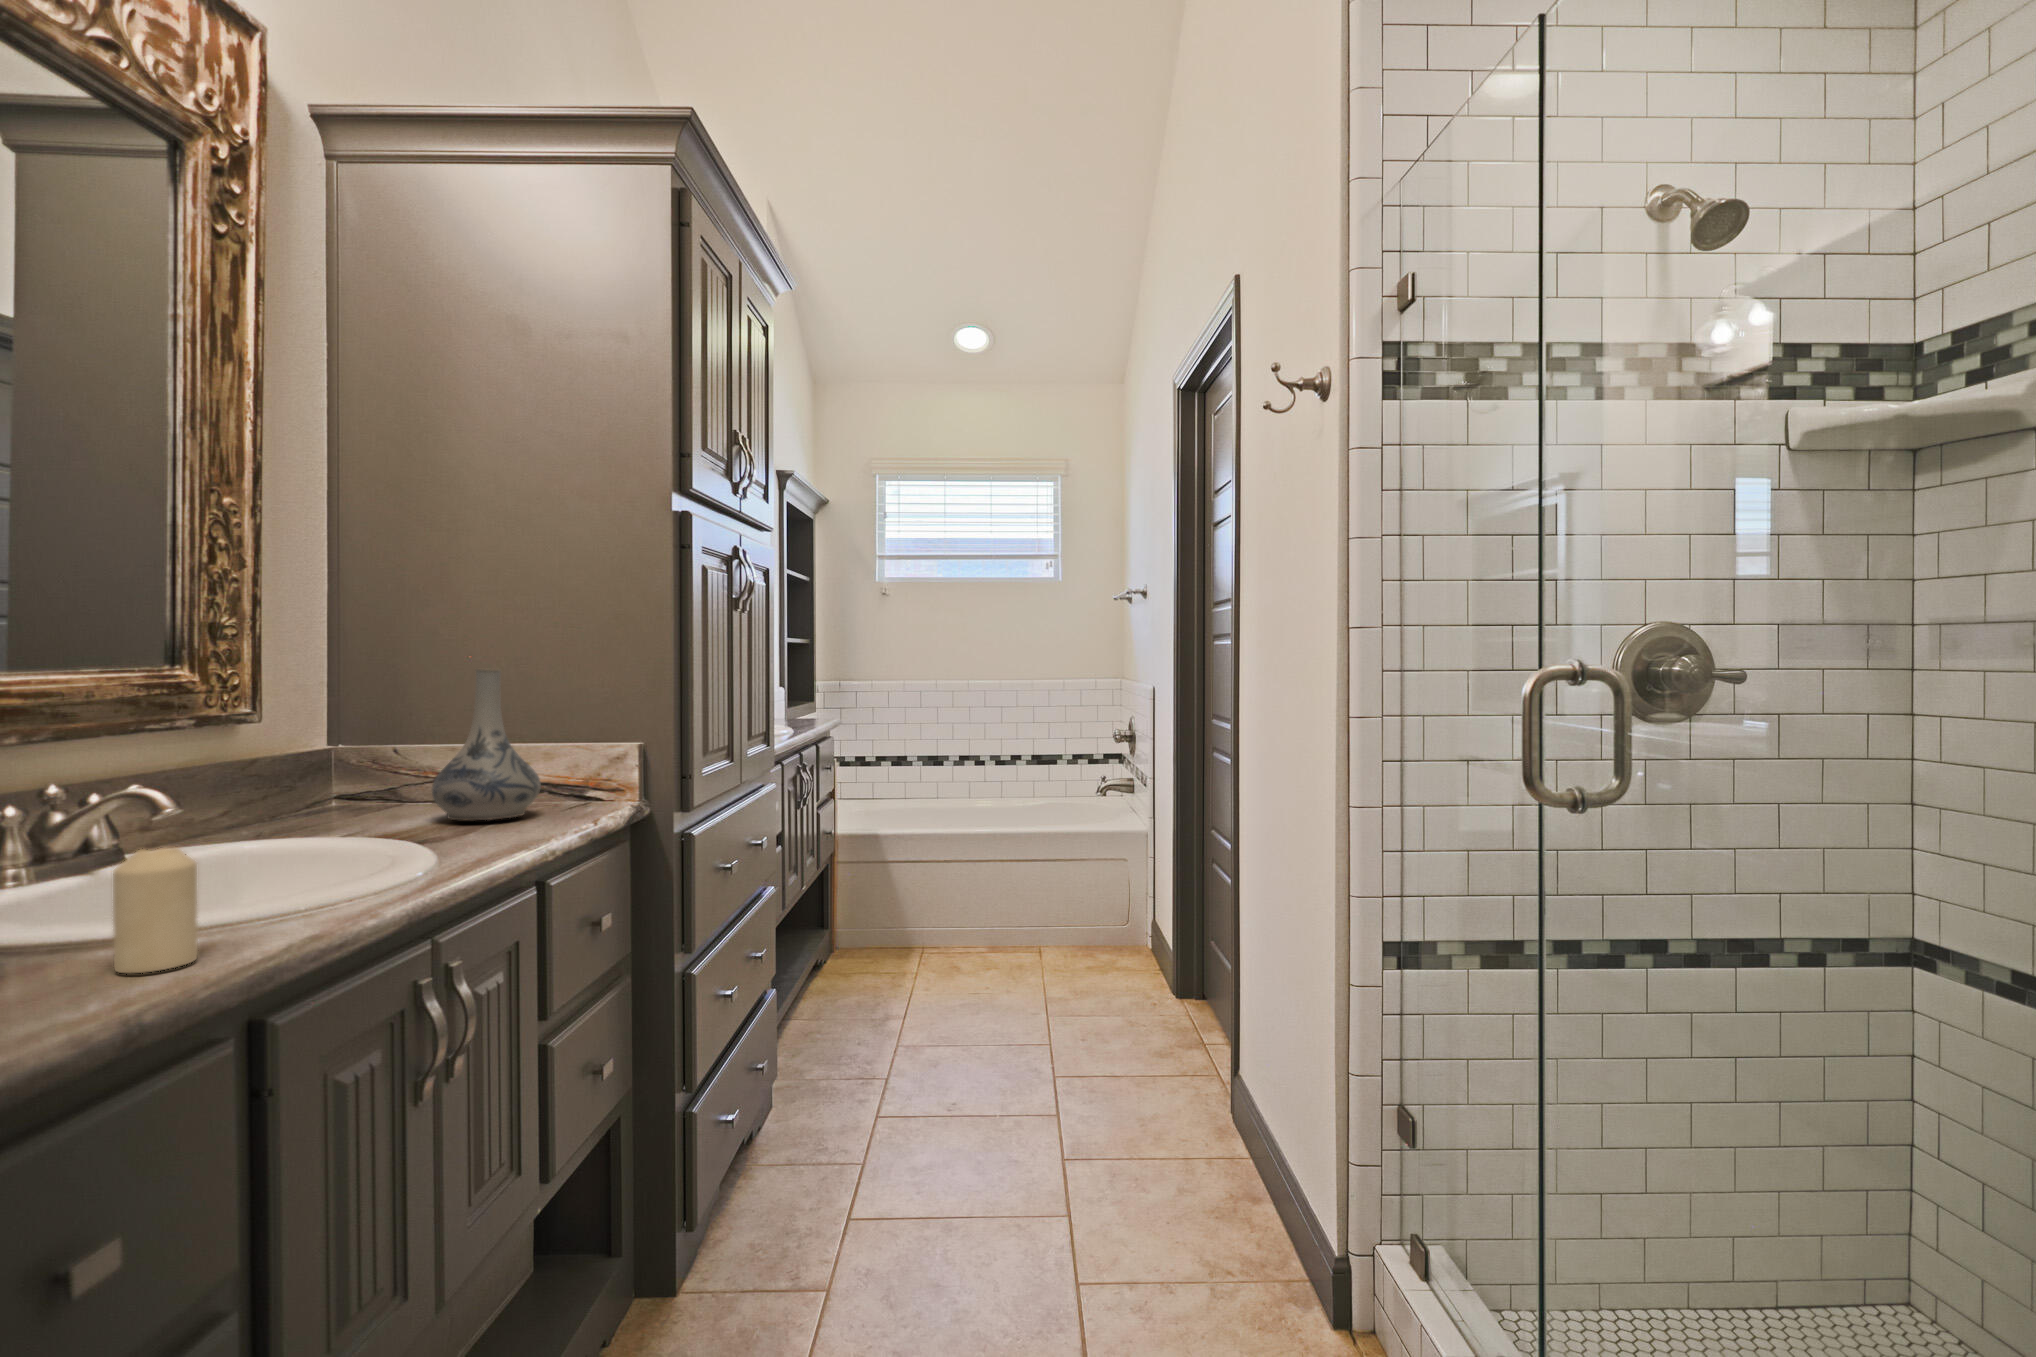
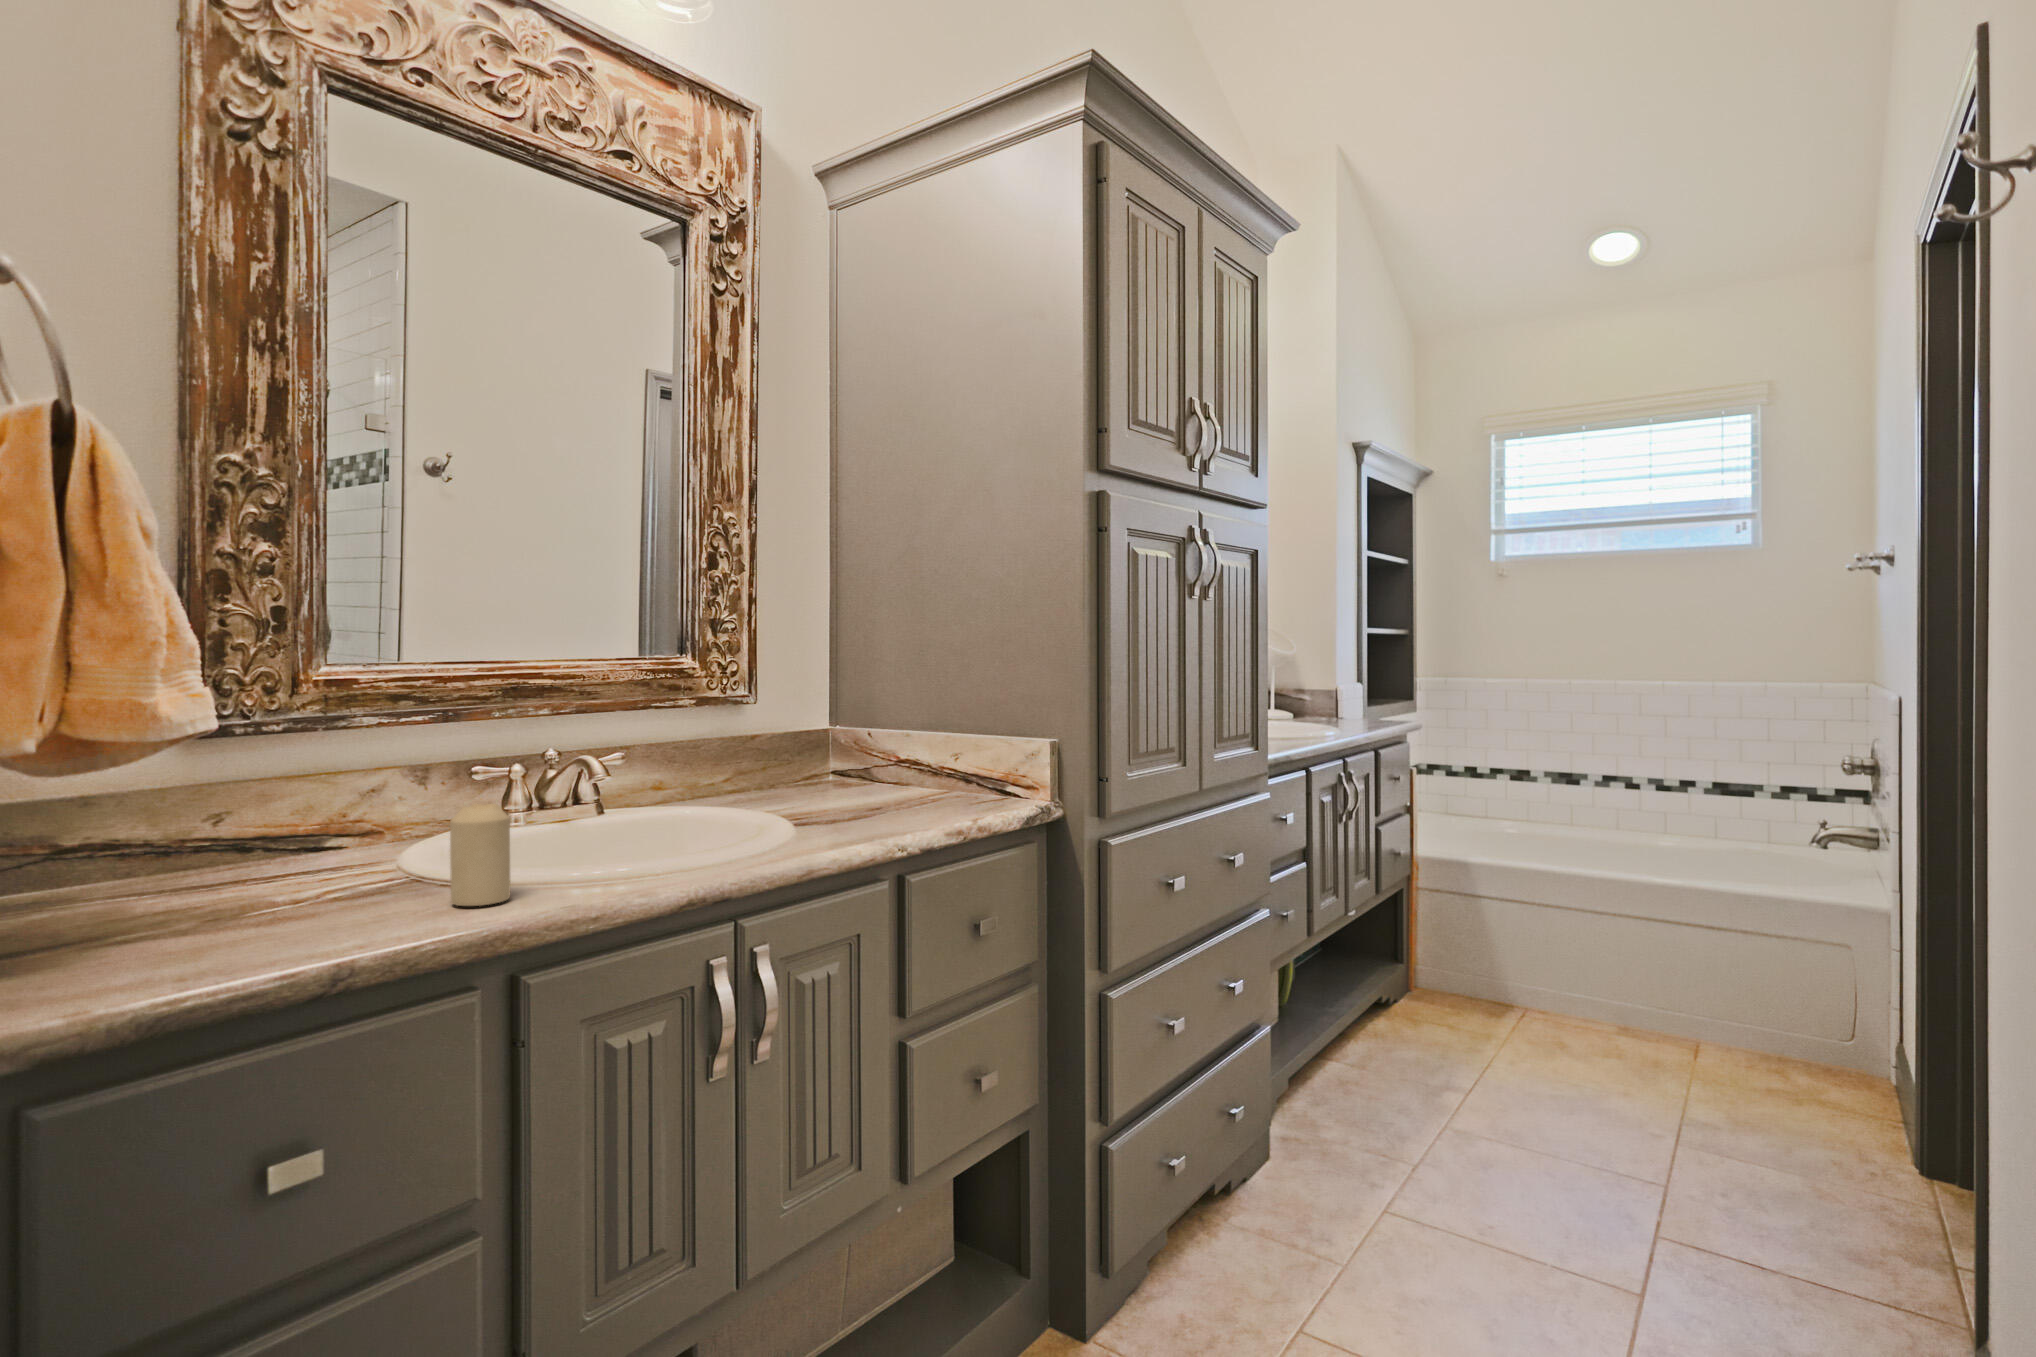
decorative vase: present [432,669,541,820] -> none [854,659,948,805]

